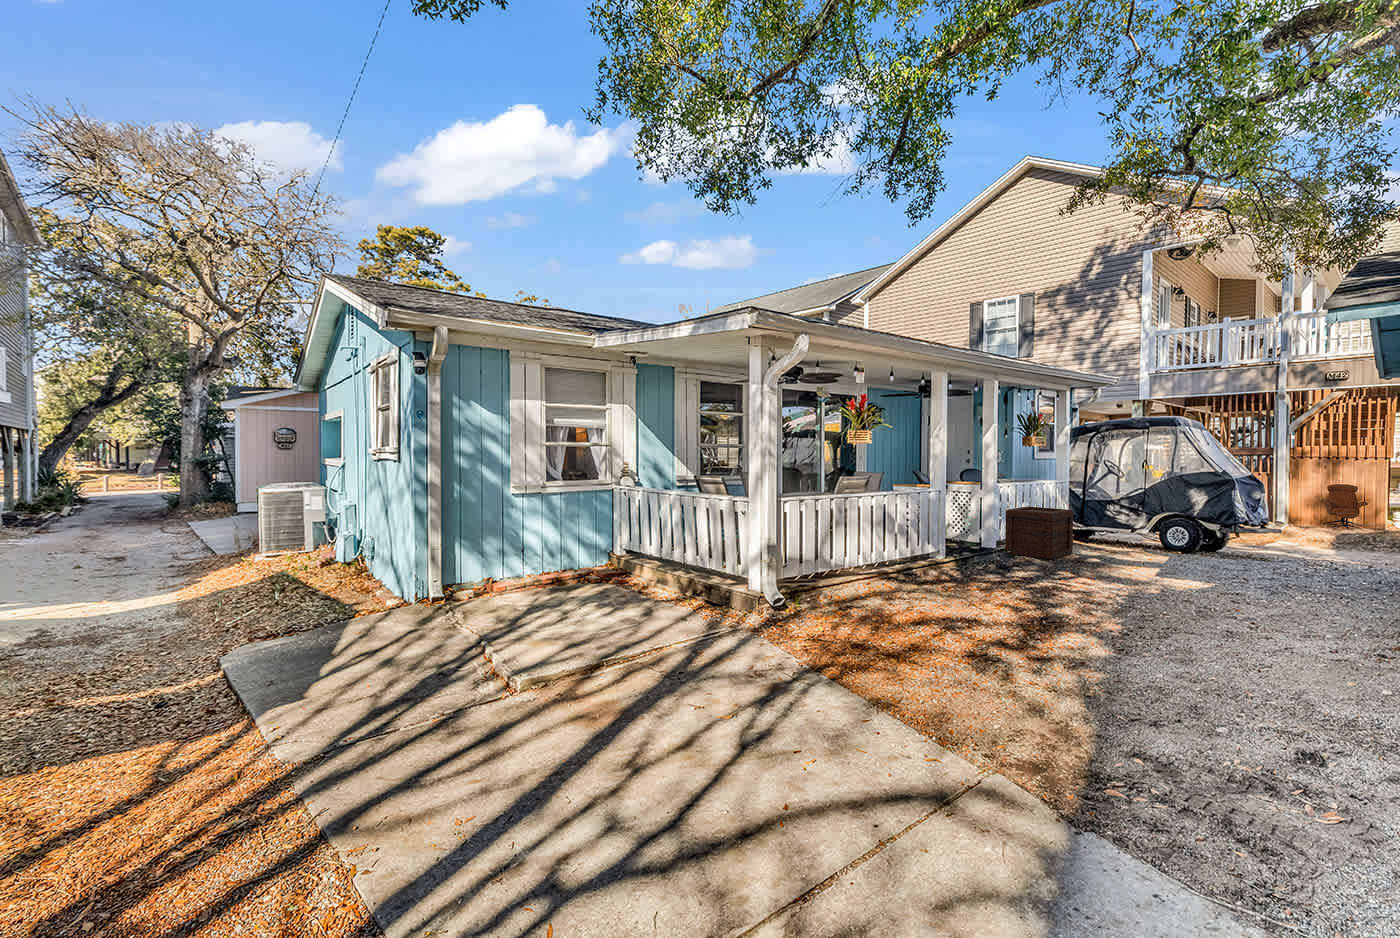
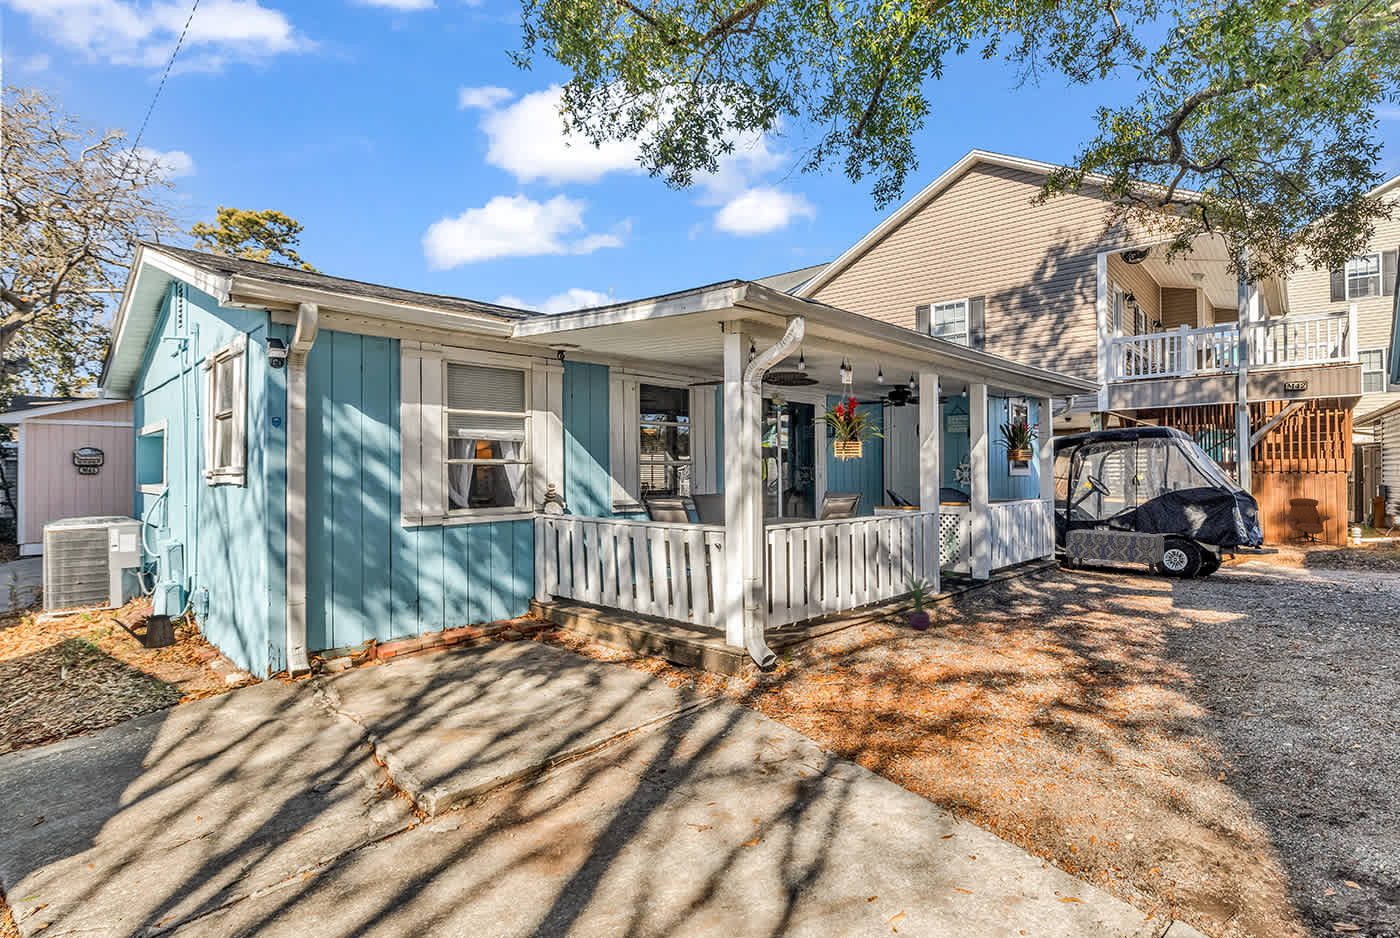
wooden crate: present [1005,506,1073,560] -> none [992,529,1064,589]
bench: none [1082,508,1176,552] -> present [1066,529,1164,576]
decorative plant: none [892,539,948,589] -> present [903,572,934,630]
watering can: none [309,554,358,578] -> present [110,614,184,648]

